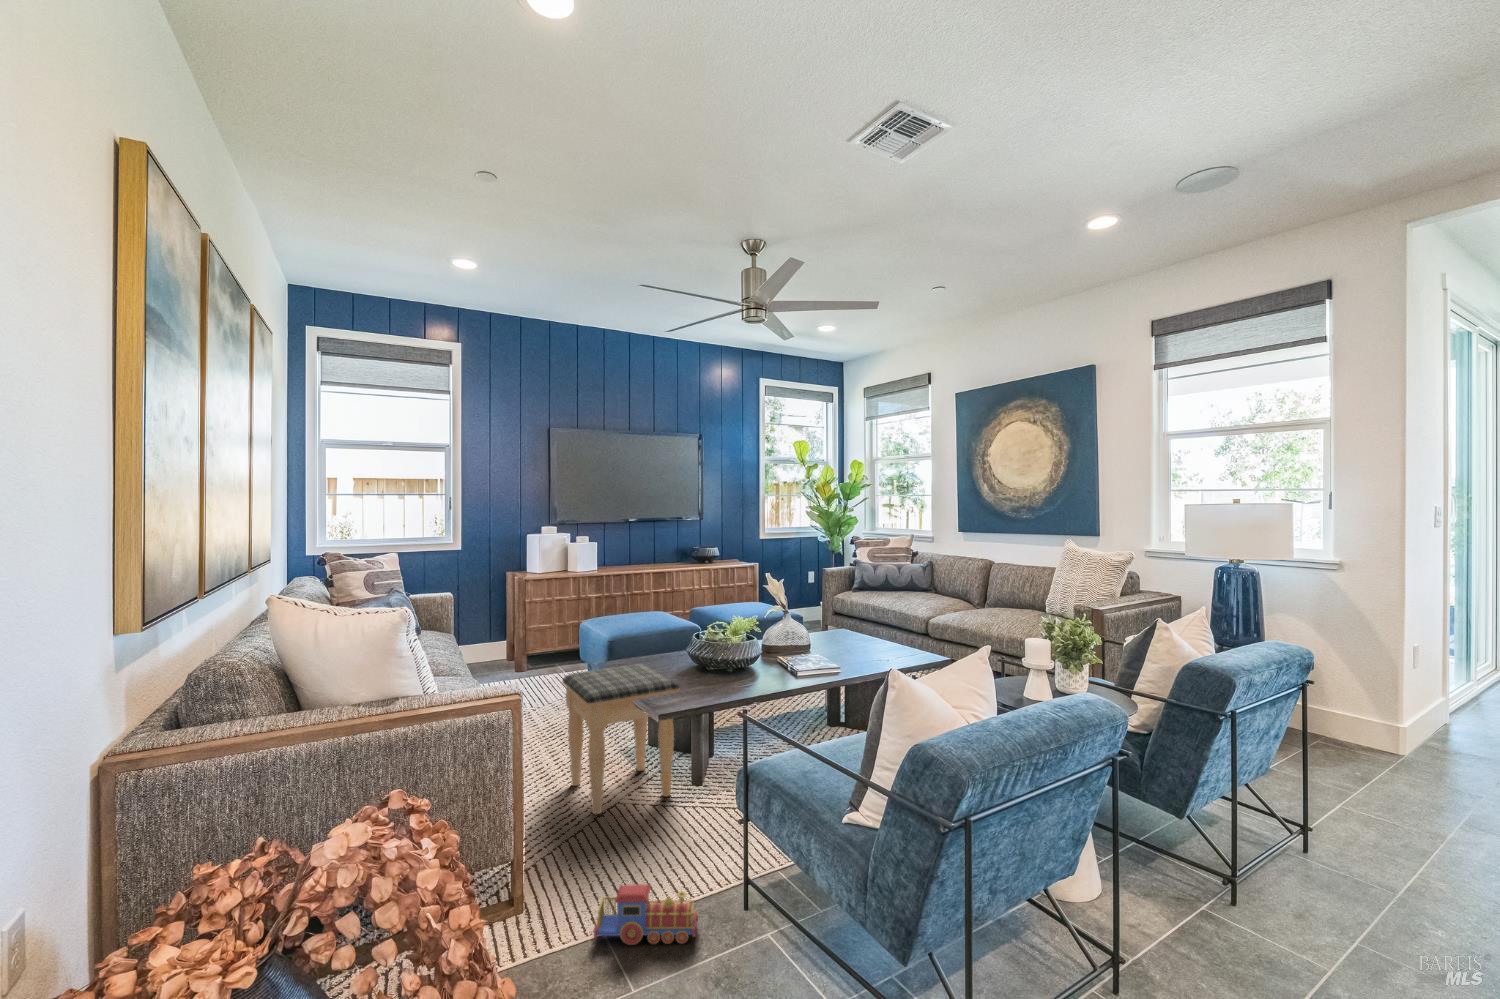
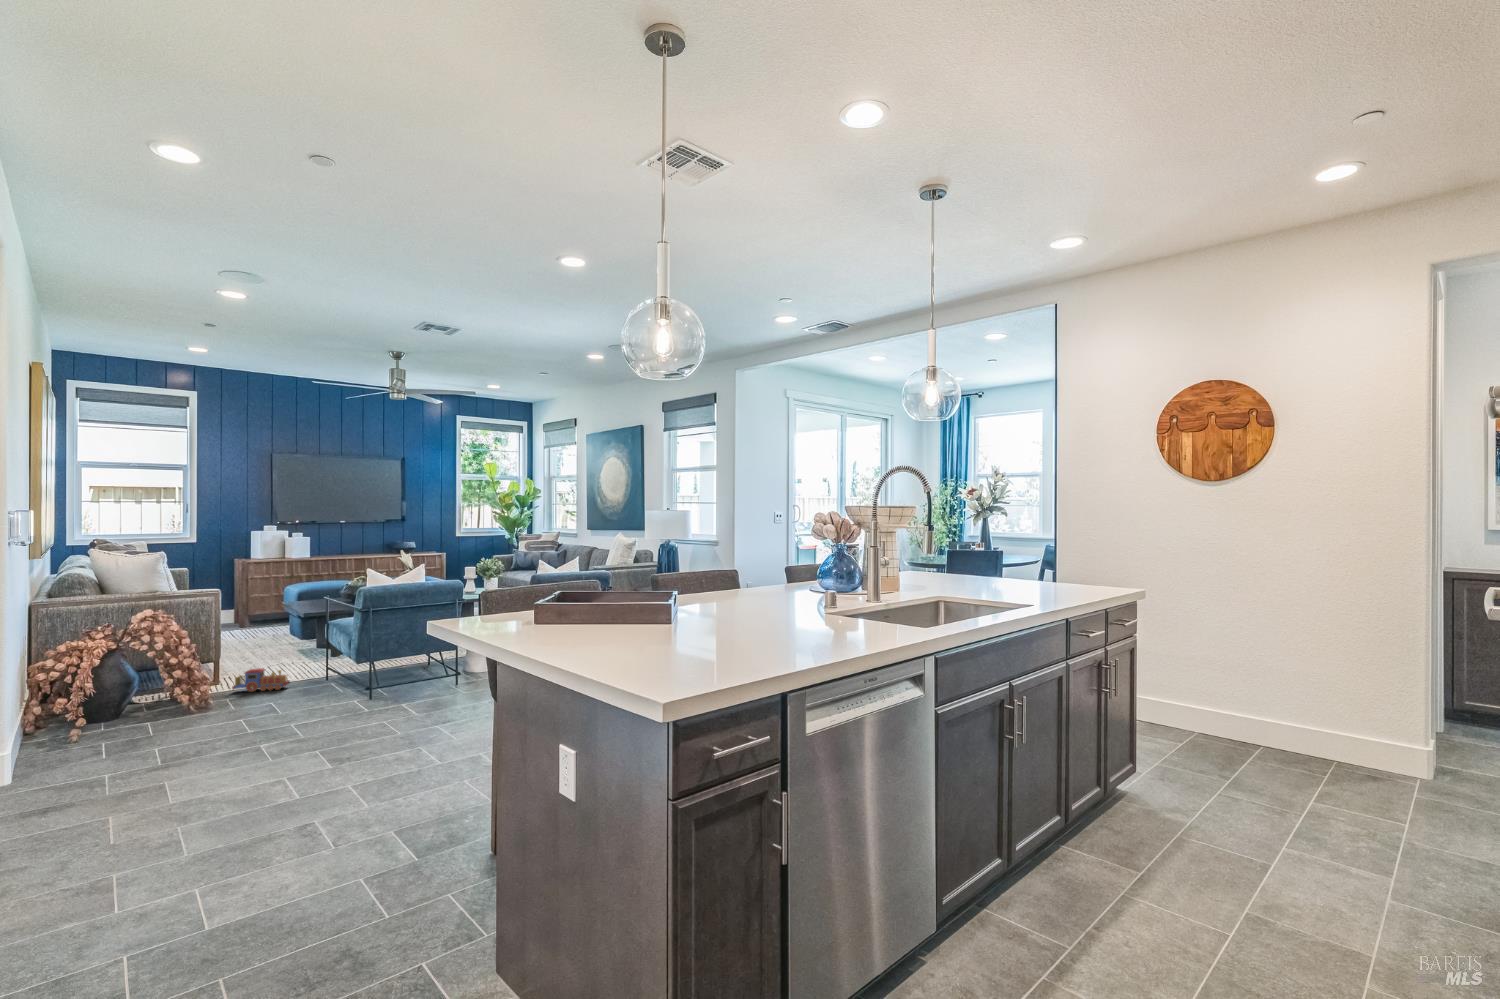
footstool: present [562,664,680,814] -> none [244,595,316,668]

